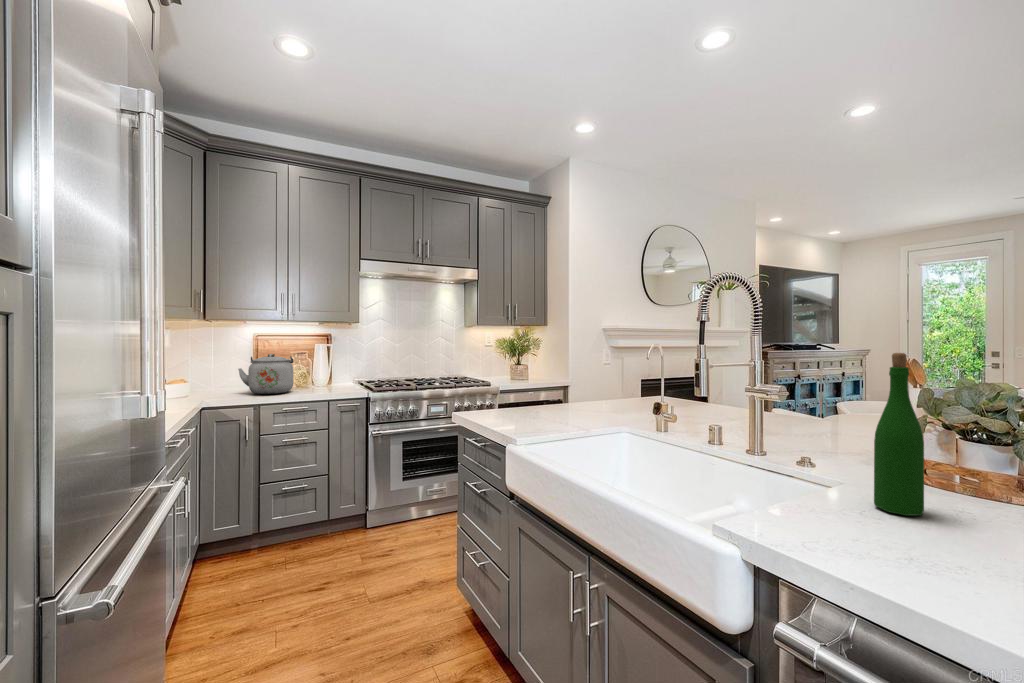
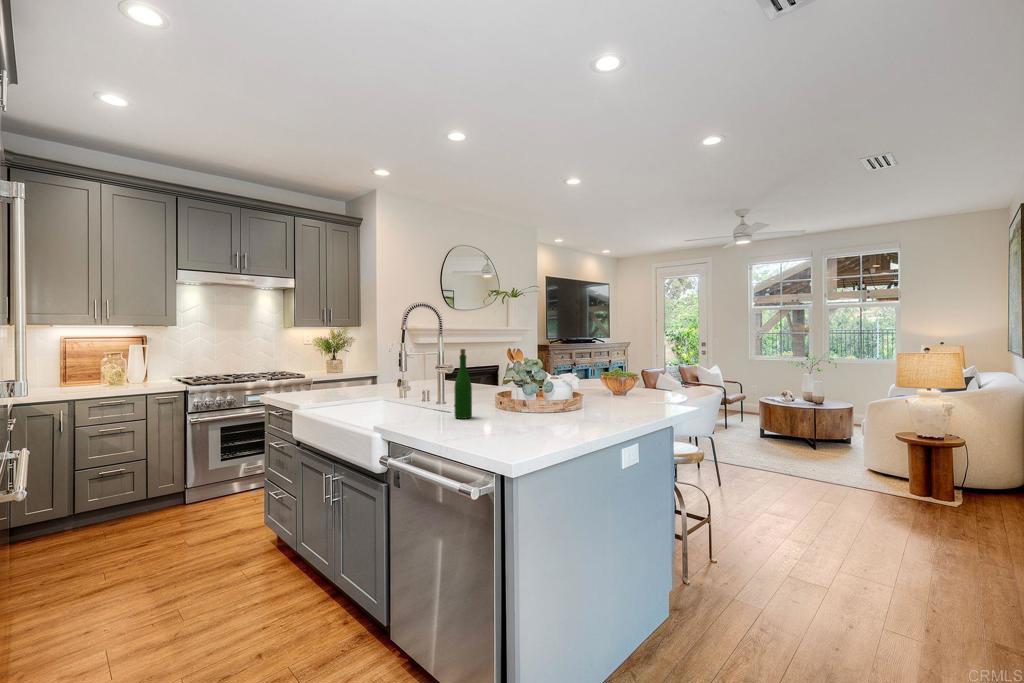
kettle: present [238,354,293,394] -> none [47,354,108,391]

